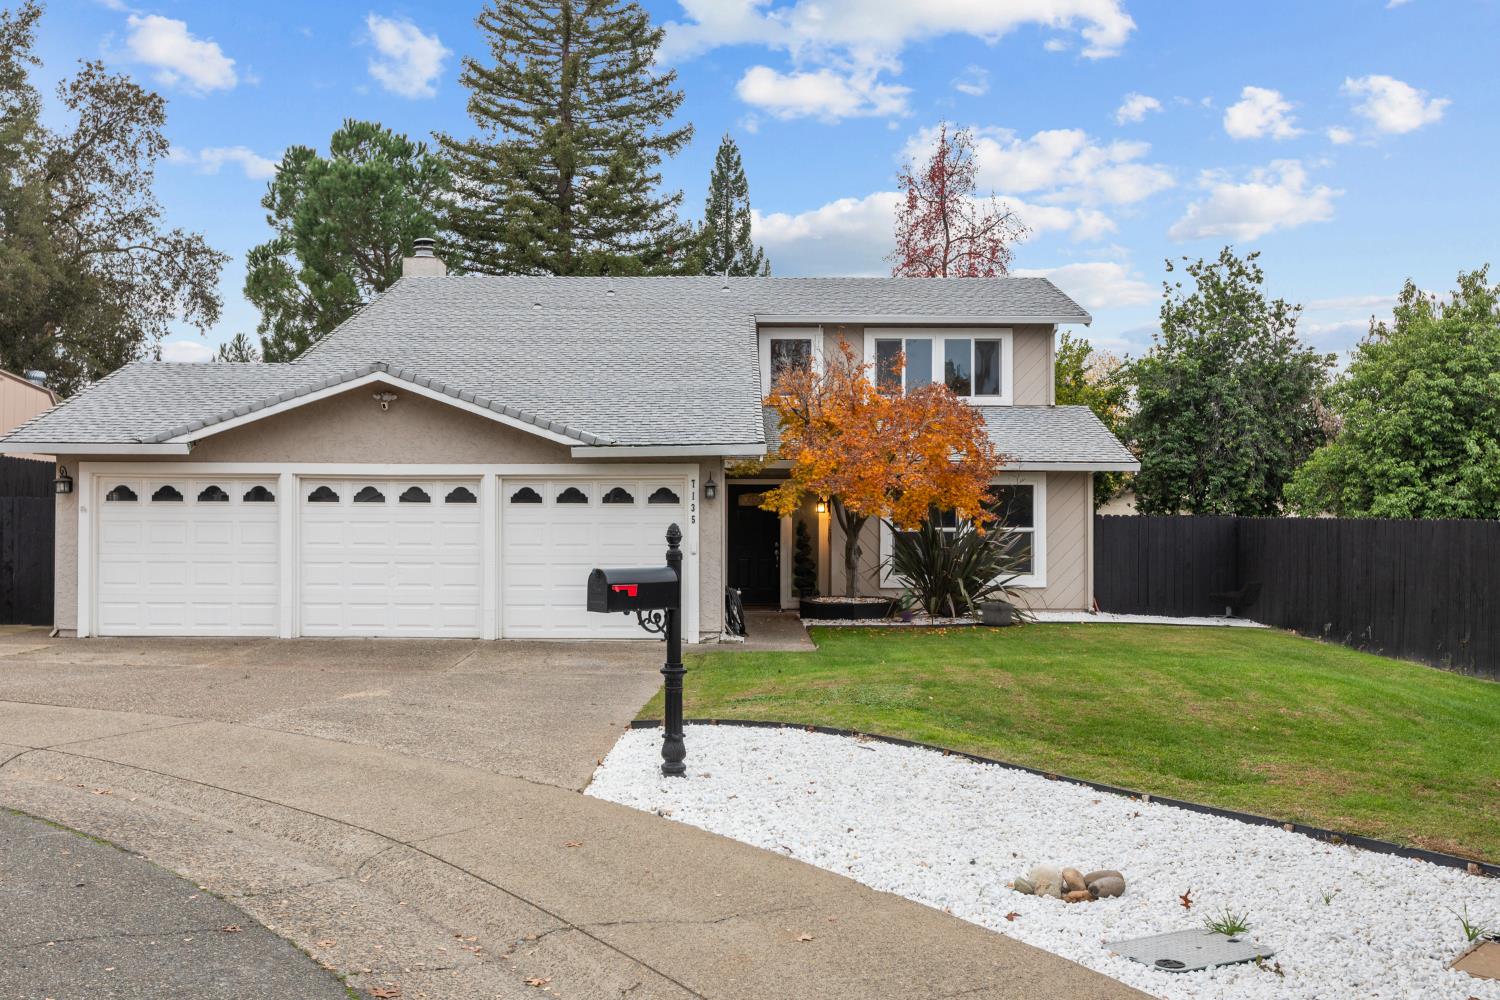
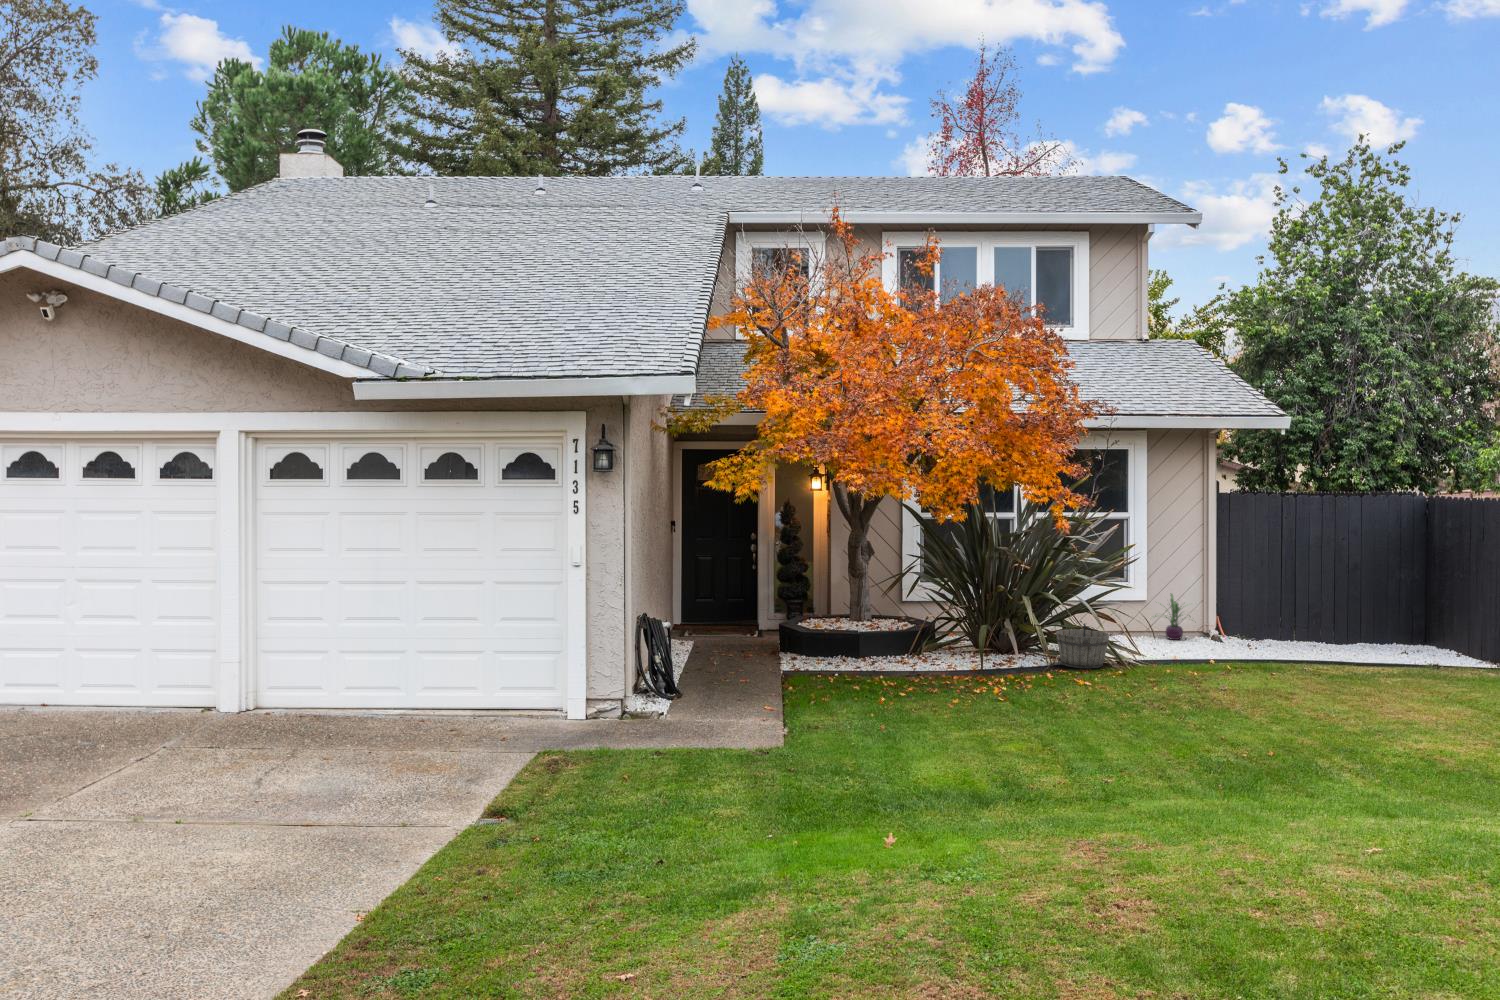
lounge chair: present [1209,581,1263,619] -> none [1391,593,1479,650]
decorative plant: present [901,589,915,622] -> present [1155,594,1183,640]

